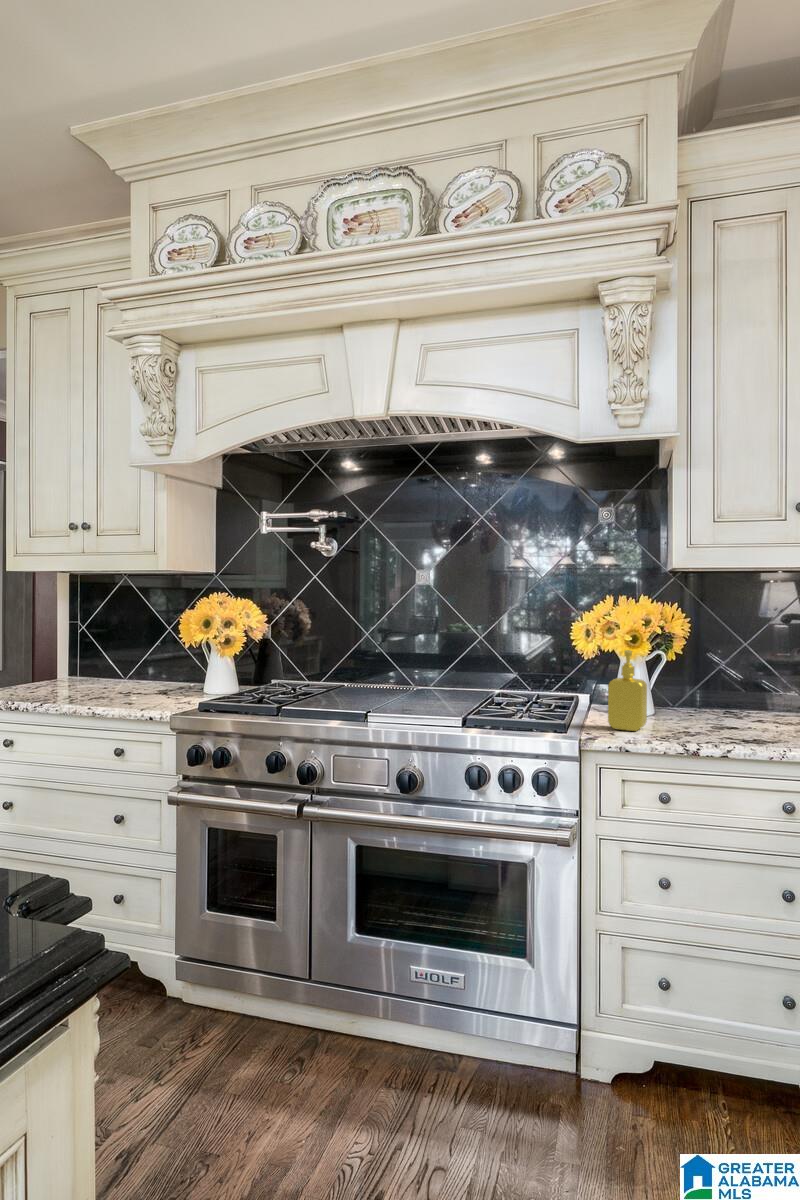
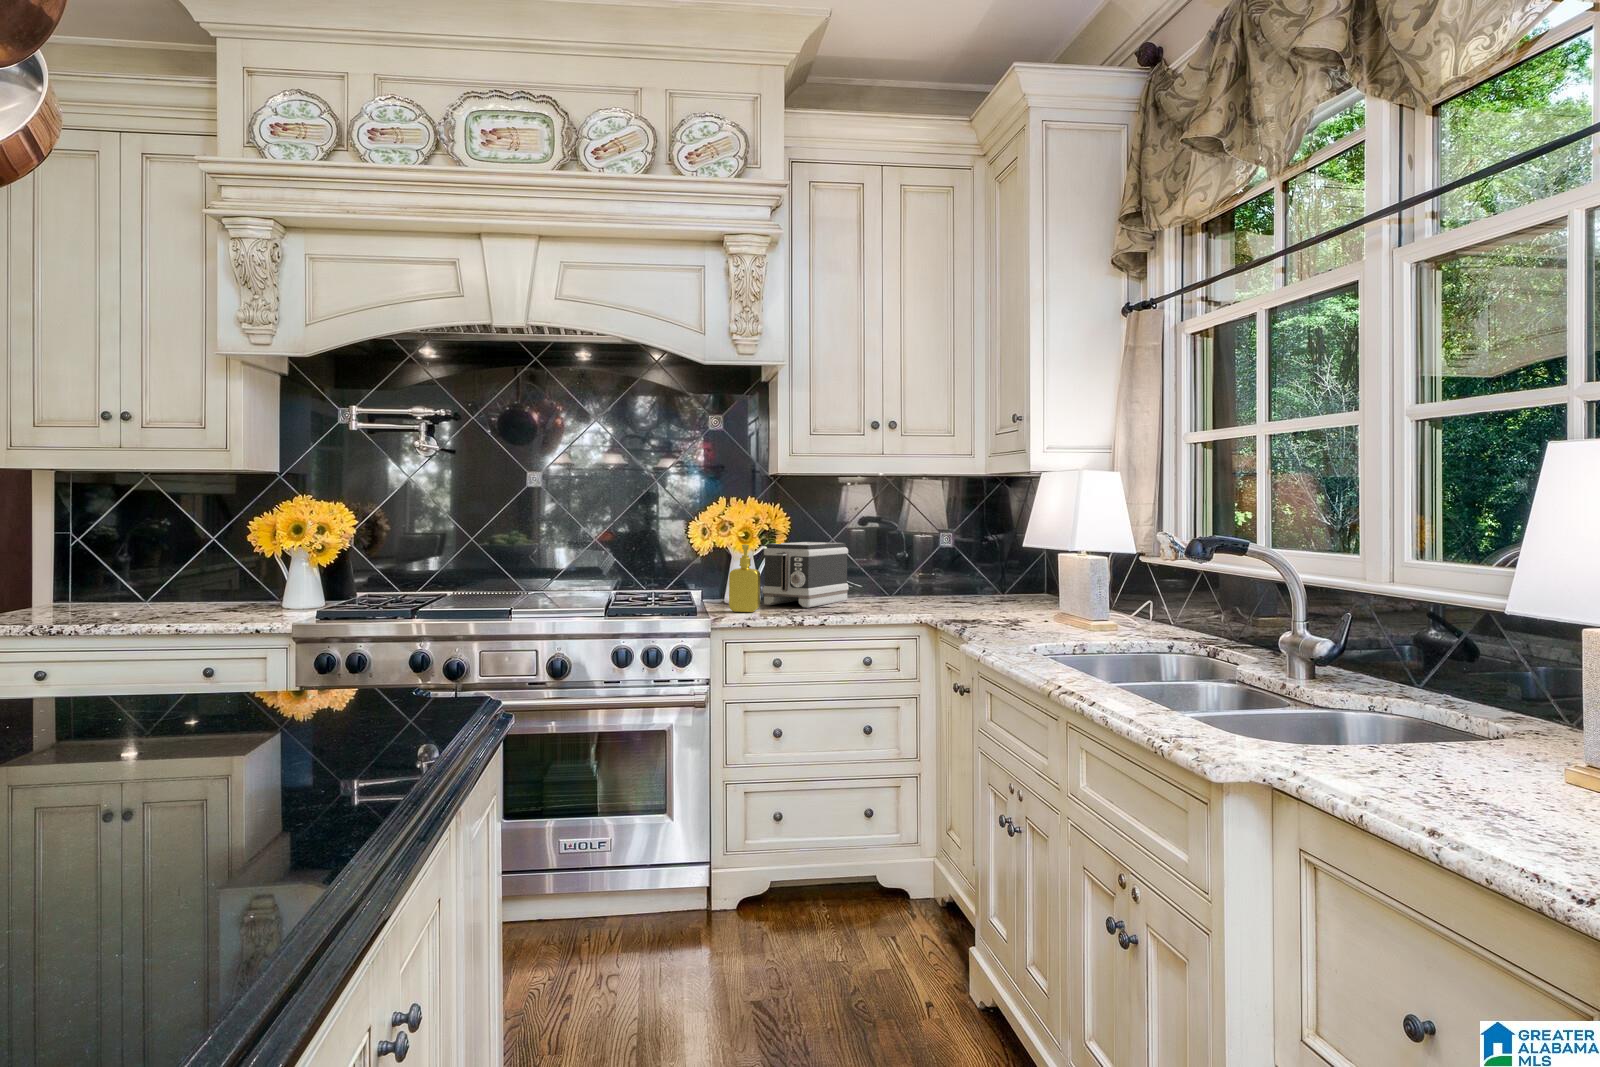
toaster: none [653,644,766,728] -> present [763,542,849,608]

